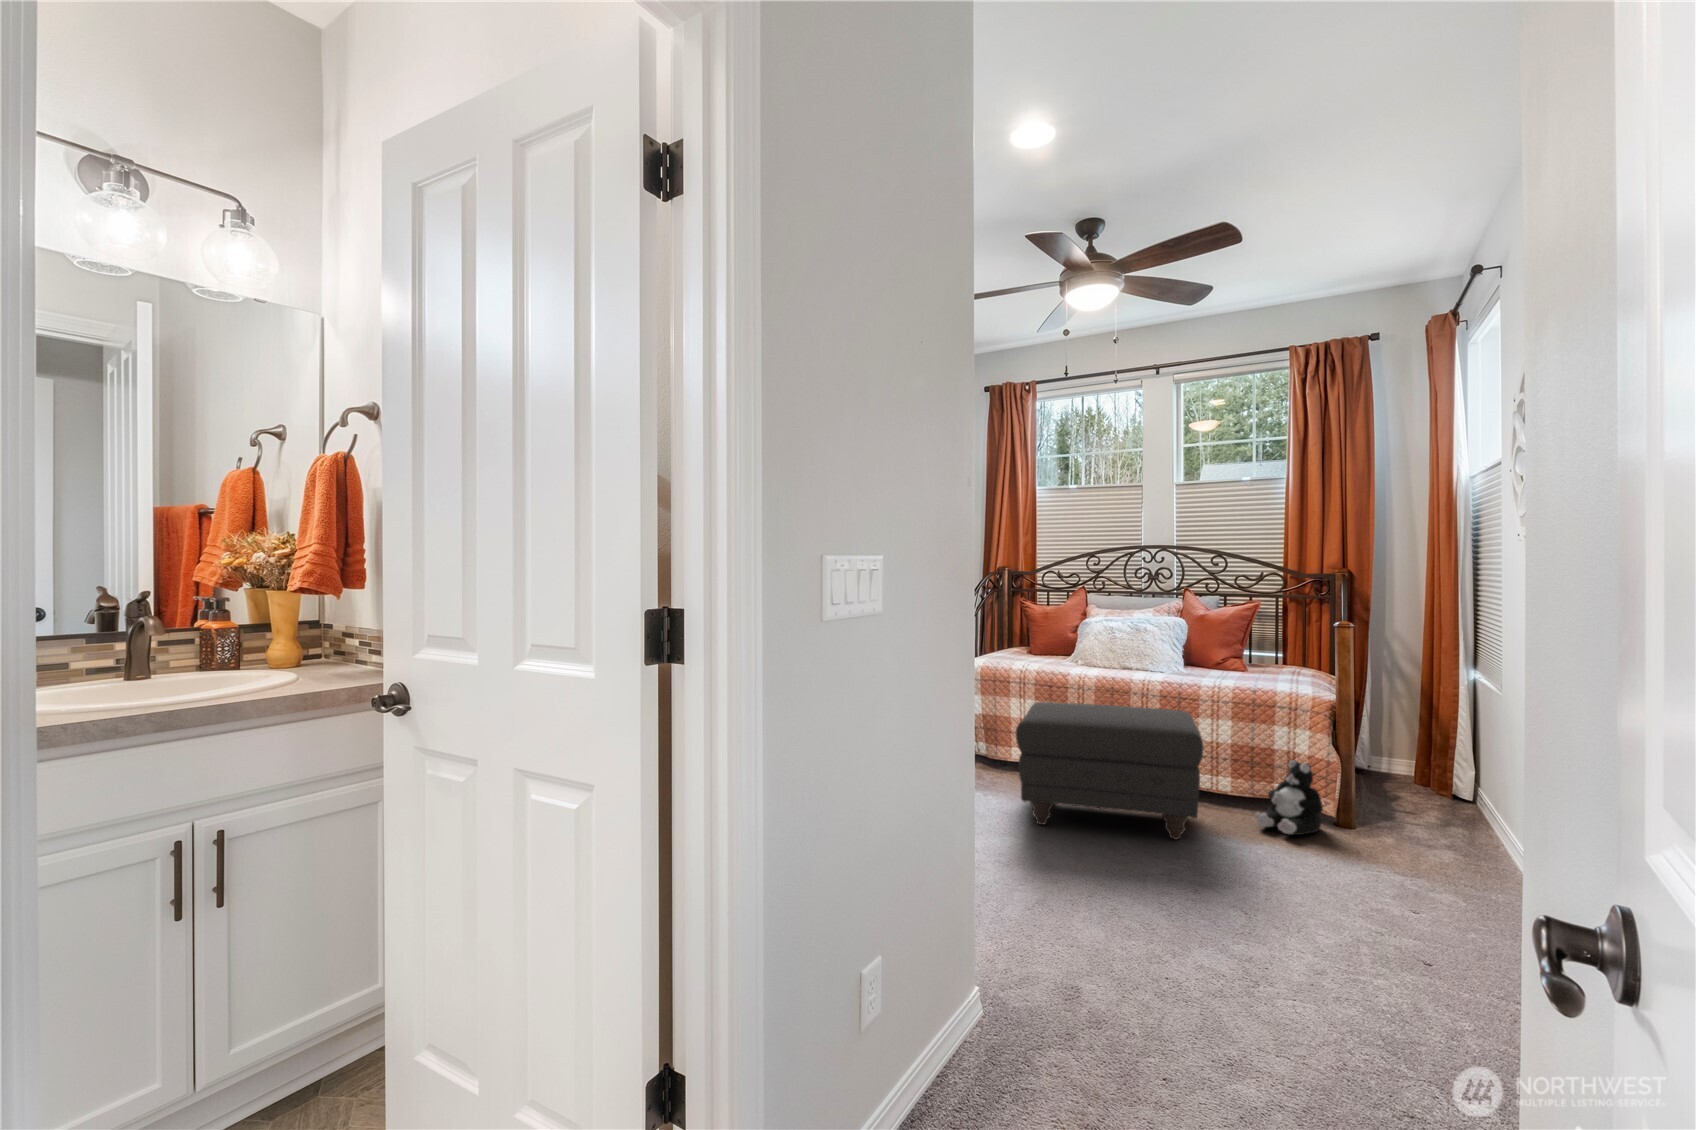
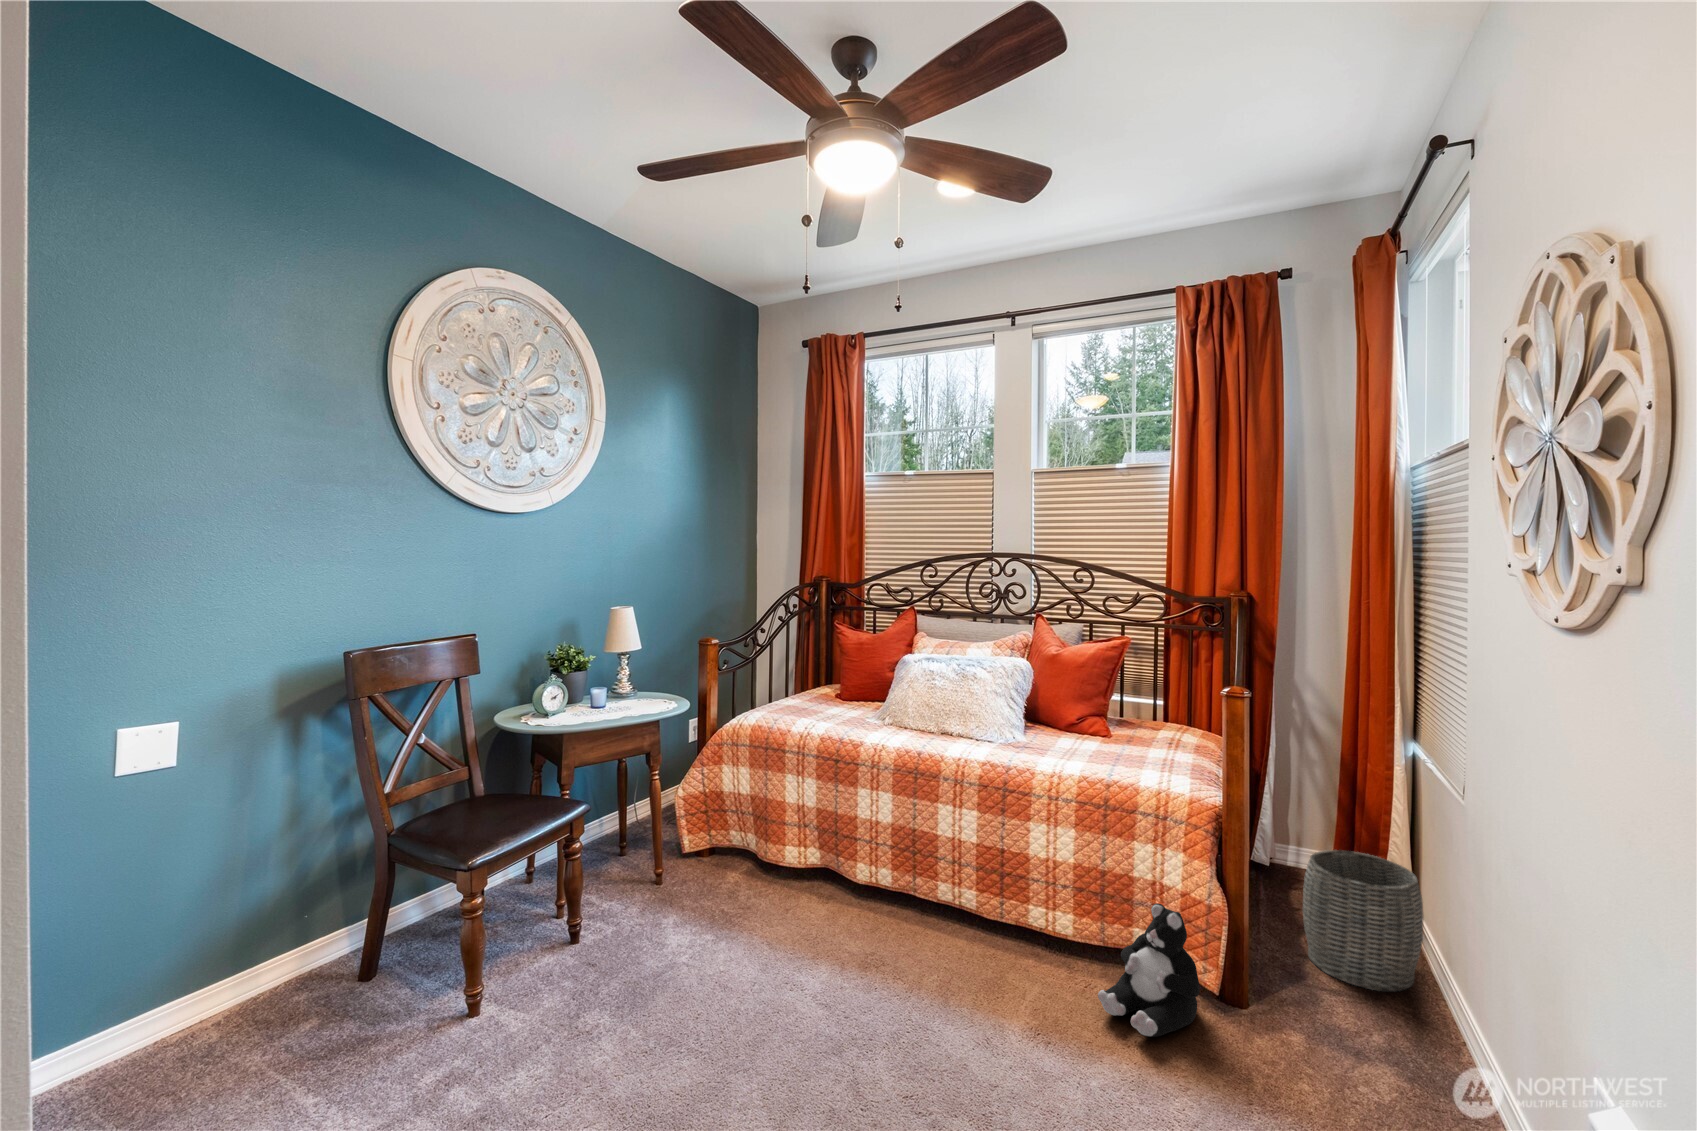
ottoman: present [1016,702,1203,840] -> none [720,801,1015,1057]
woven basket: none [1394,741,1478,825] -> present [1303,850,1424,991]

